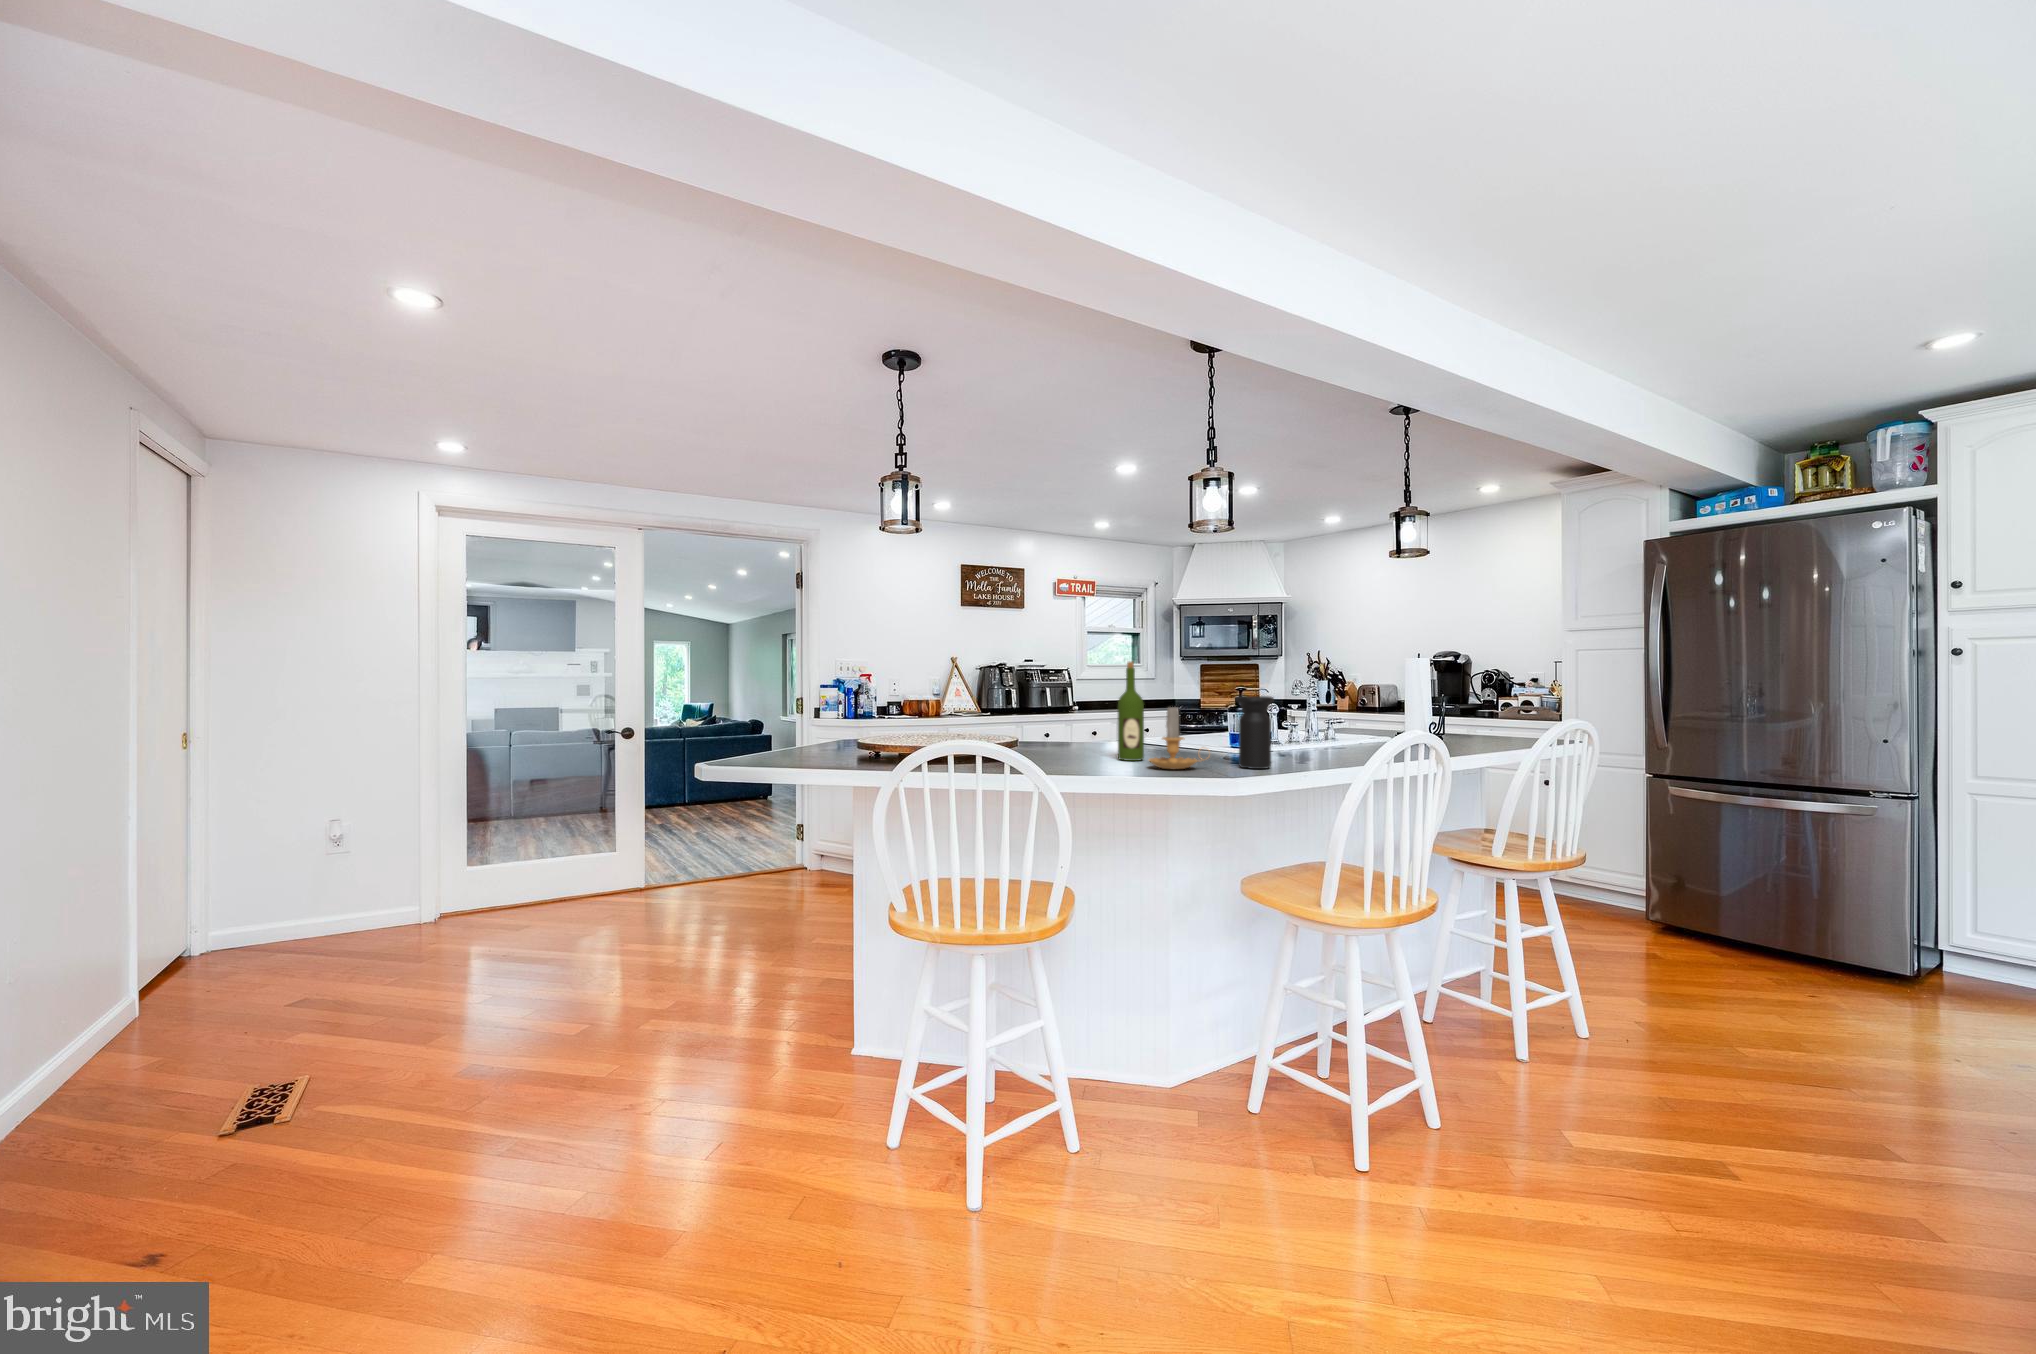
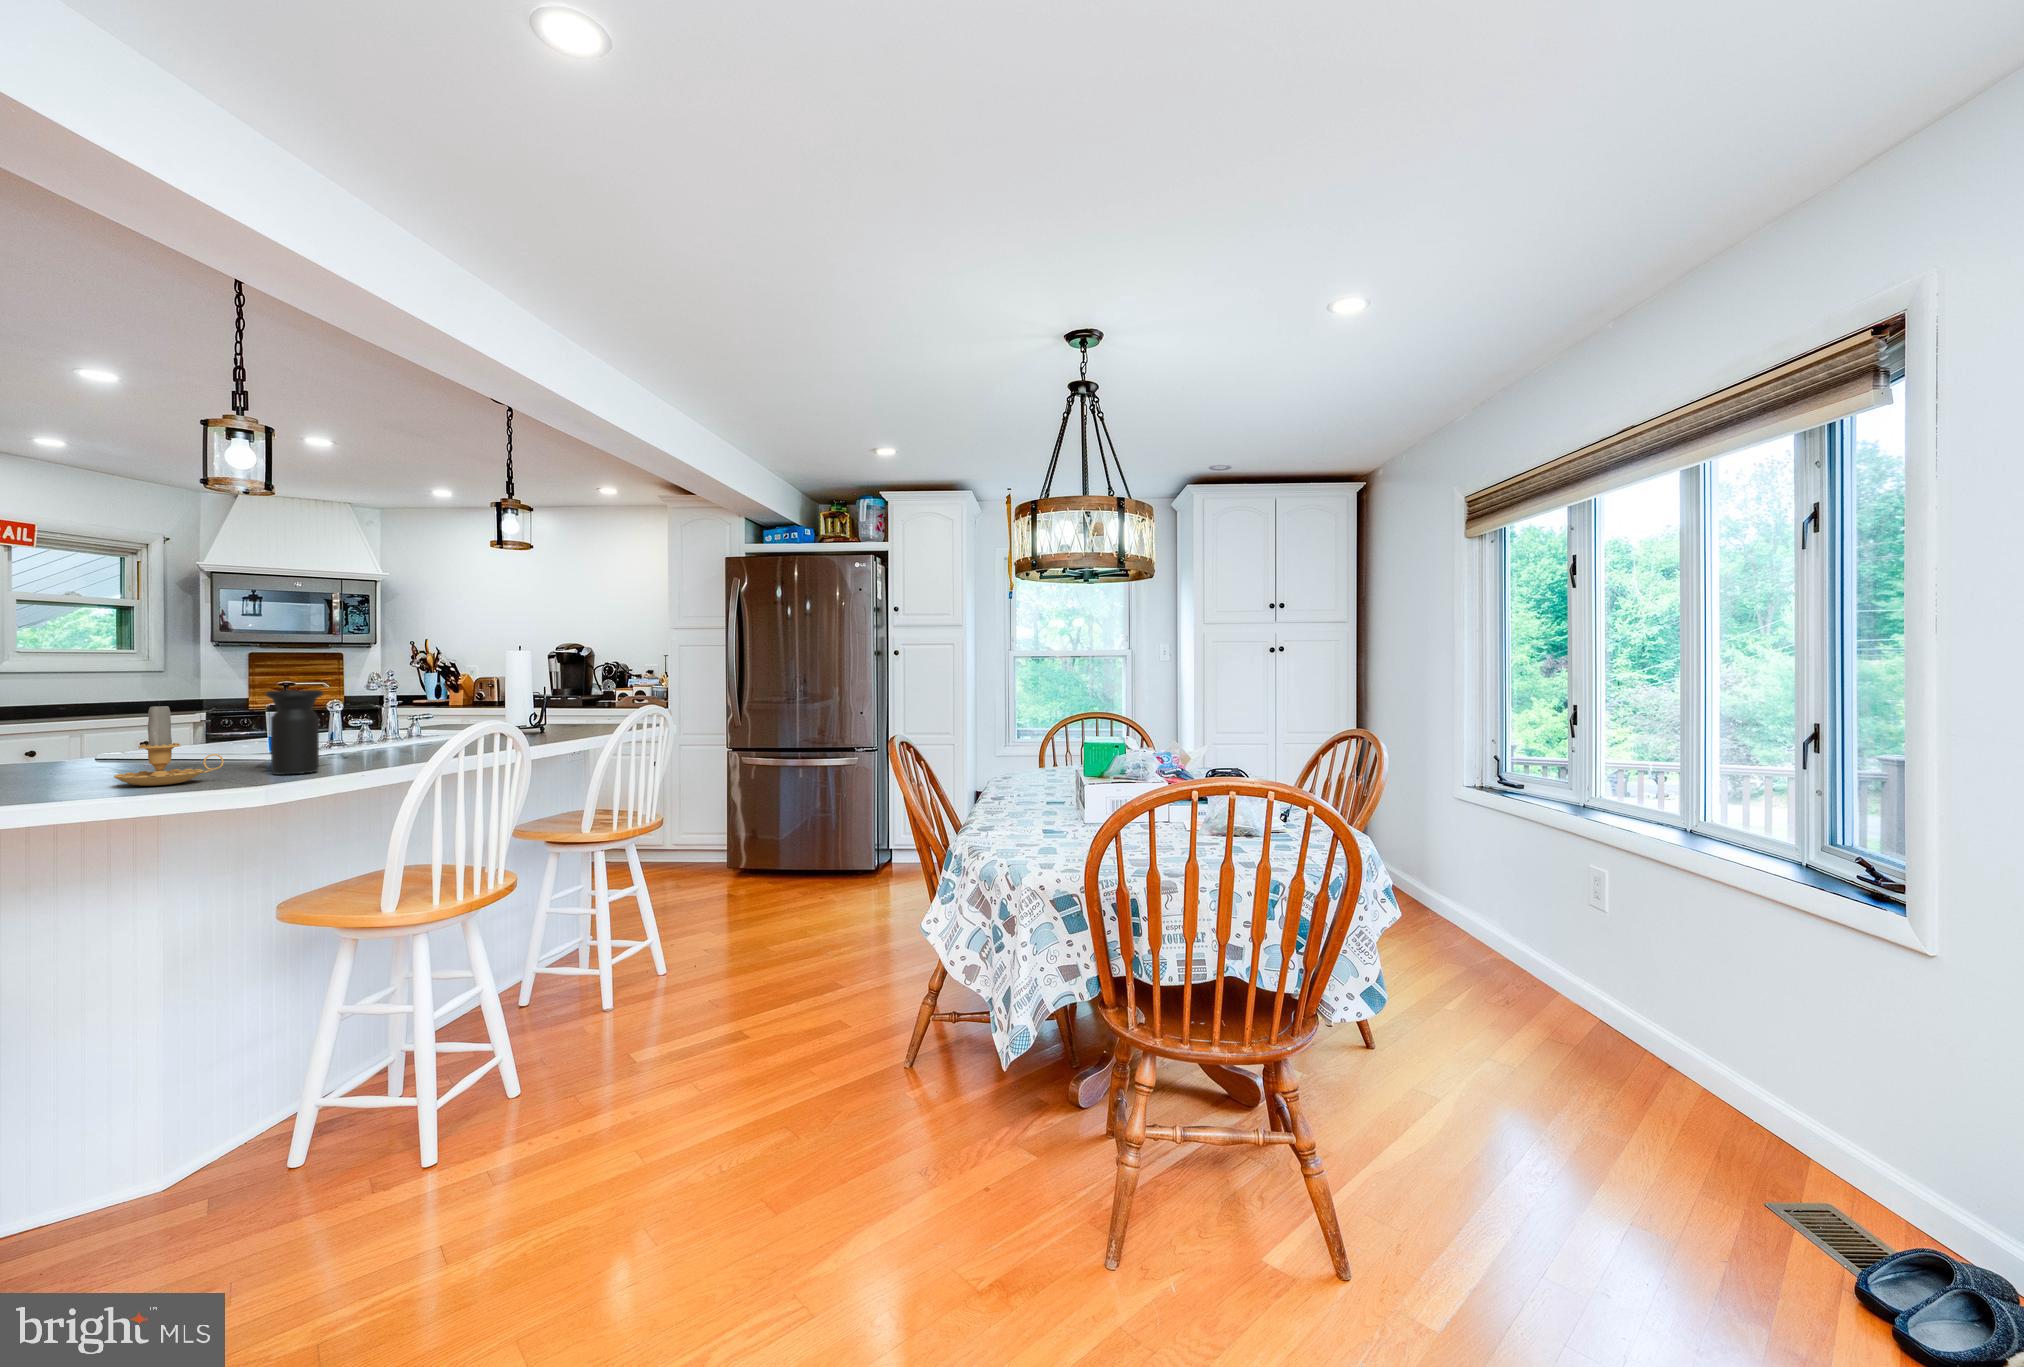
wine bottle: present [1118,661,1144,761] -> none [58,646,111,781]

